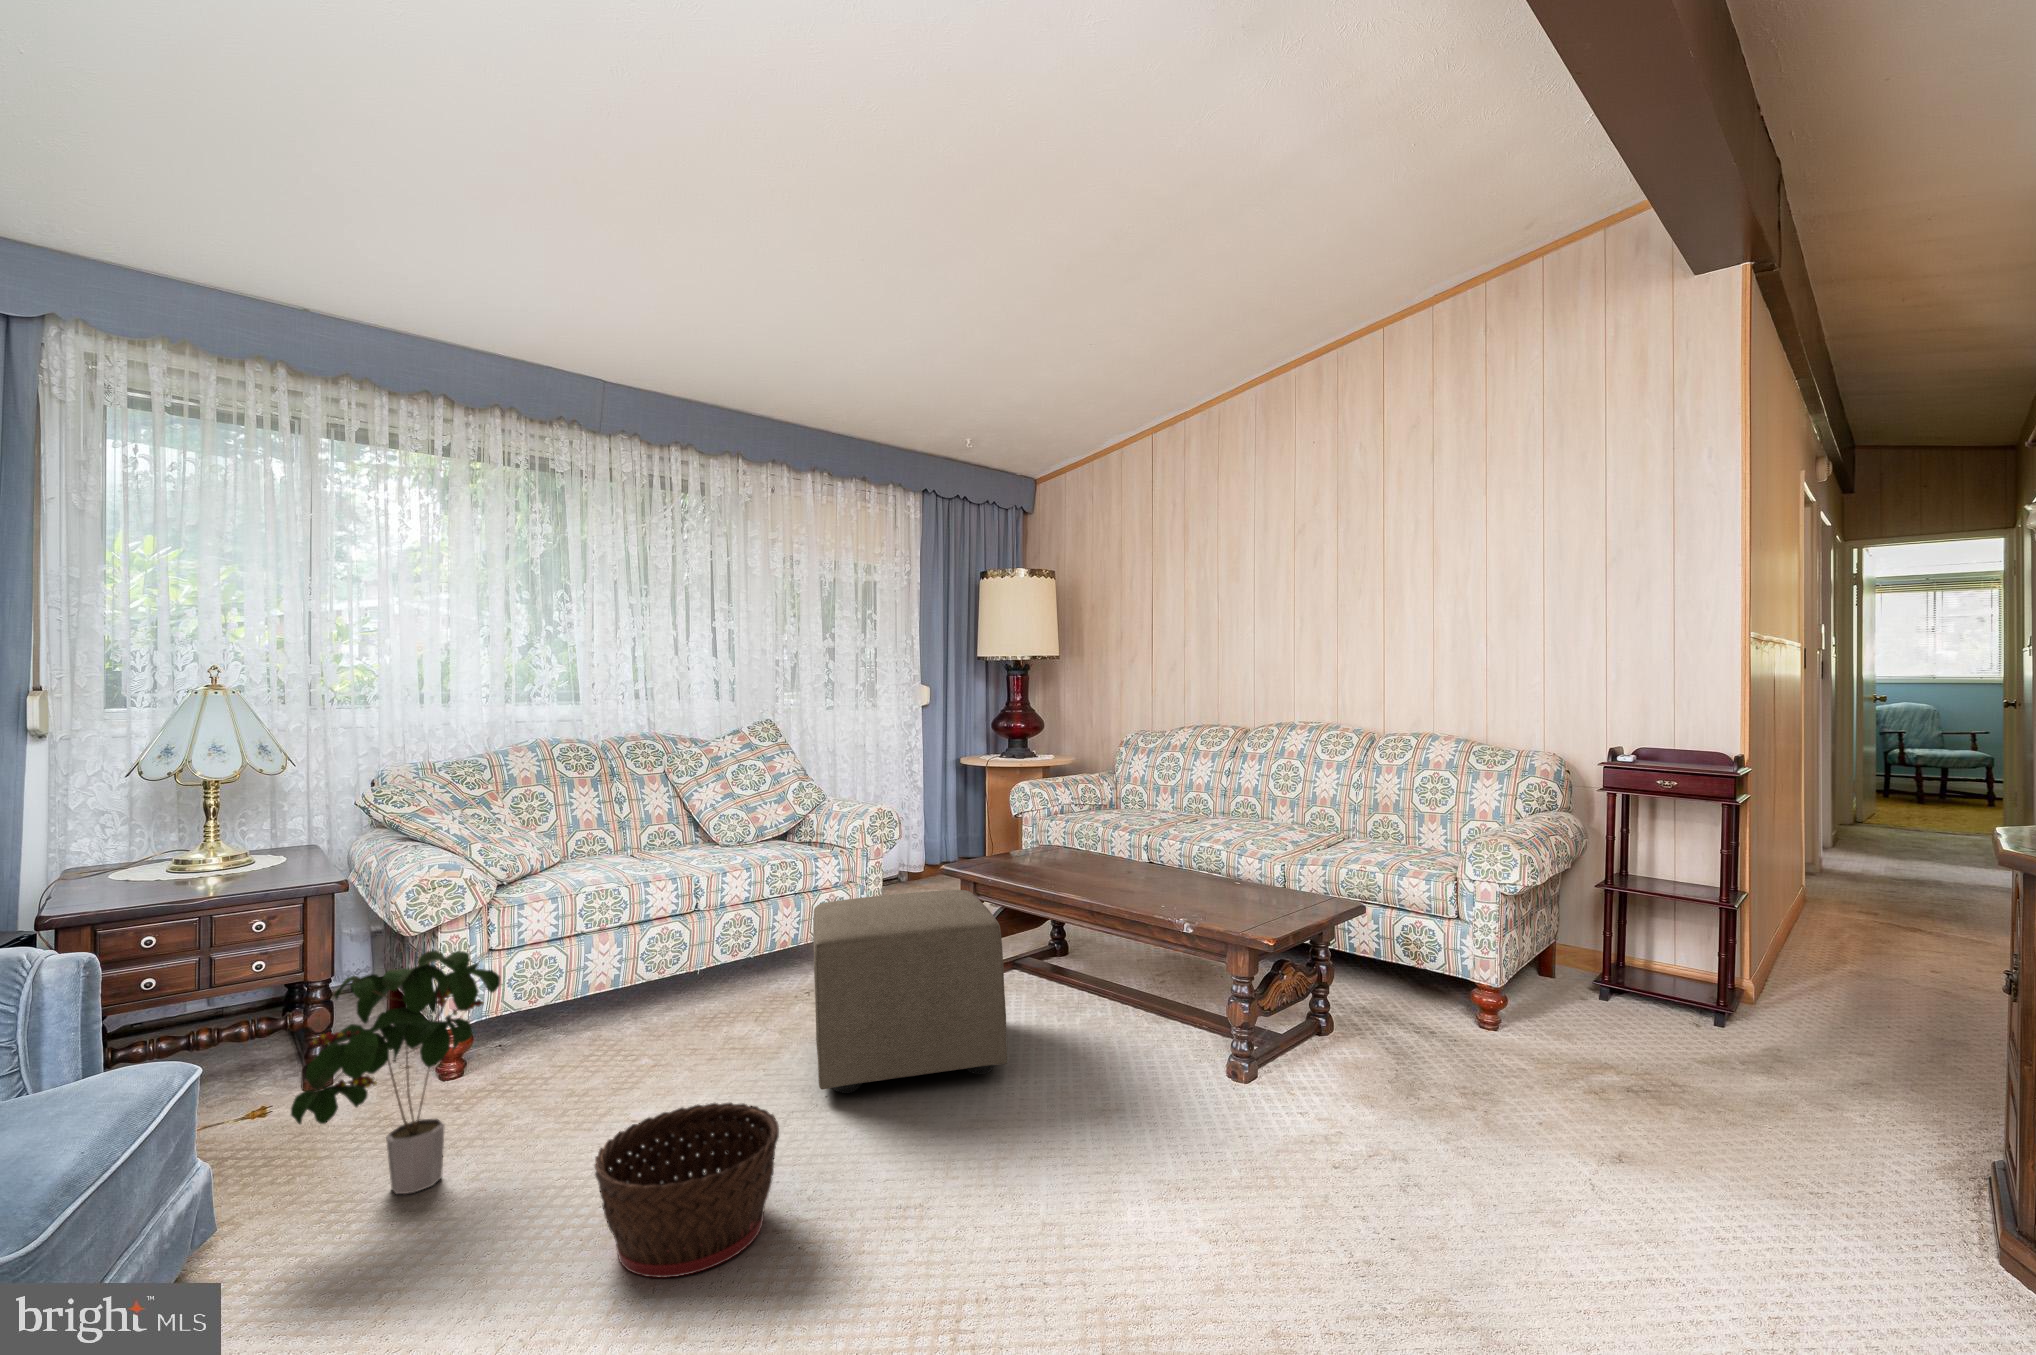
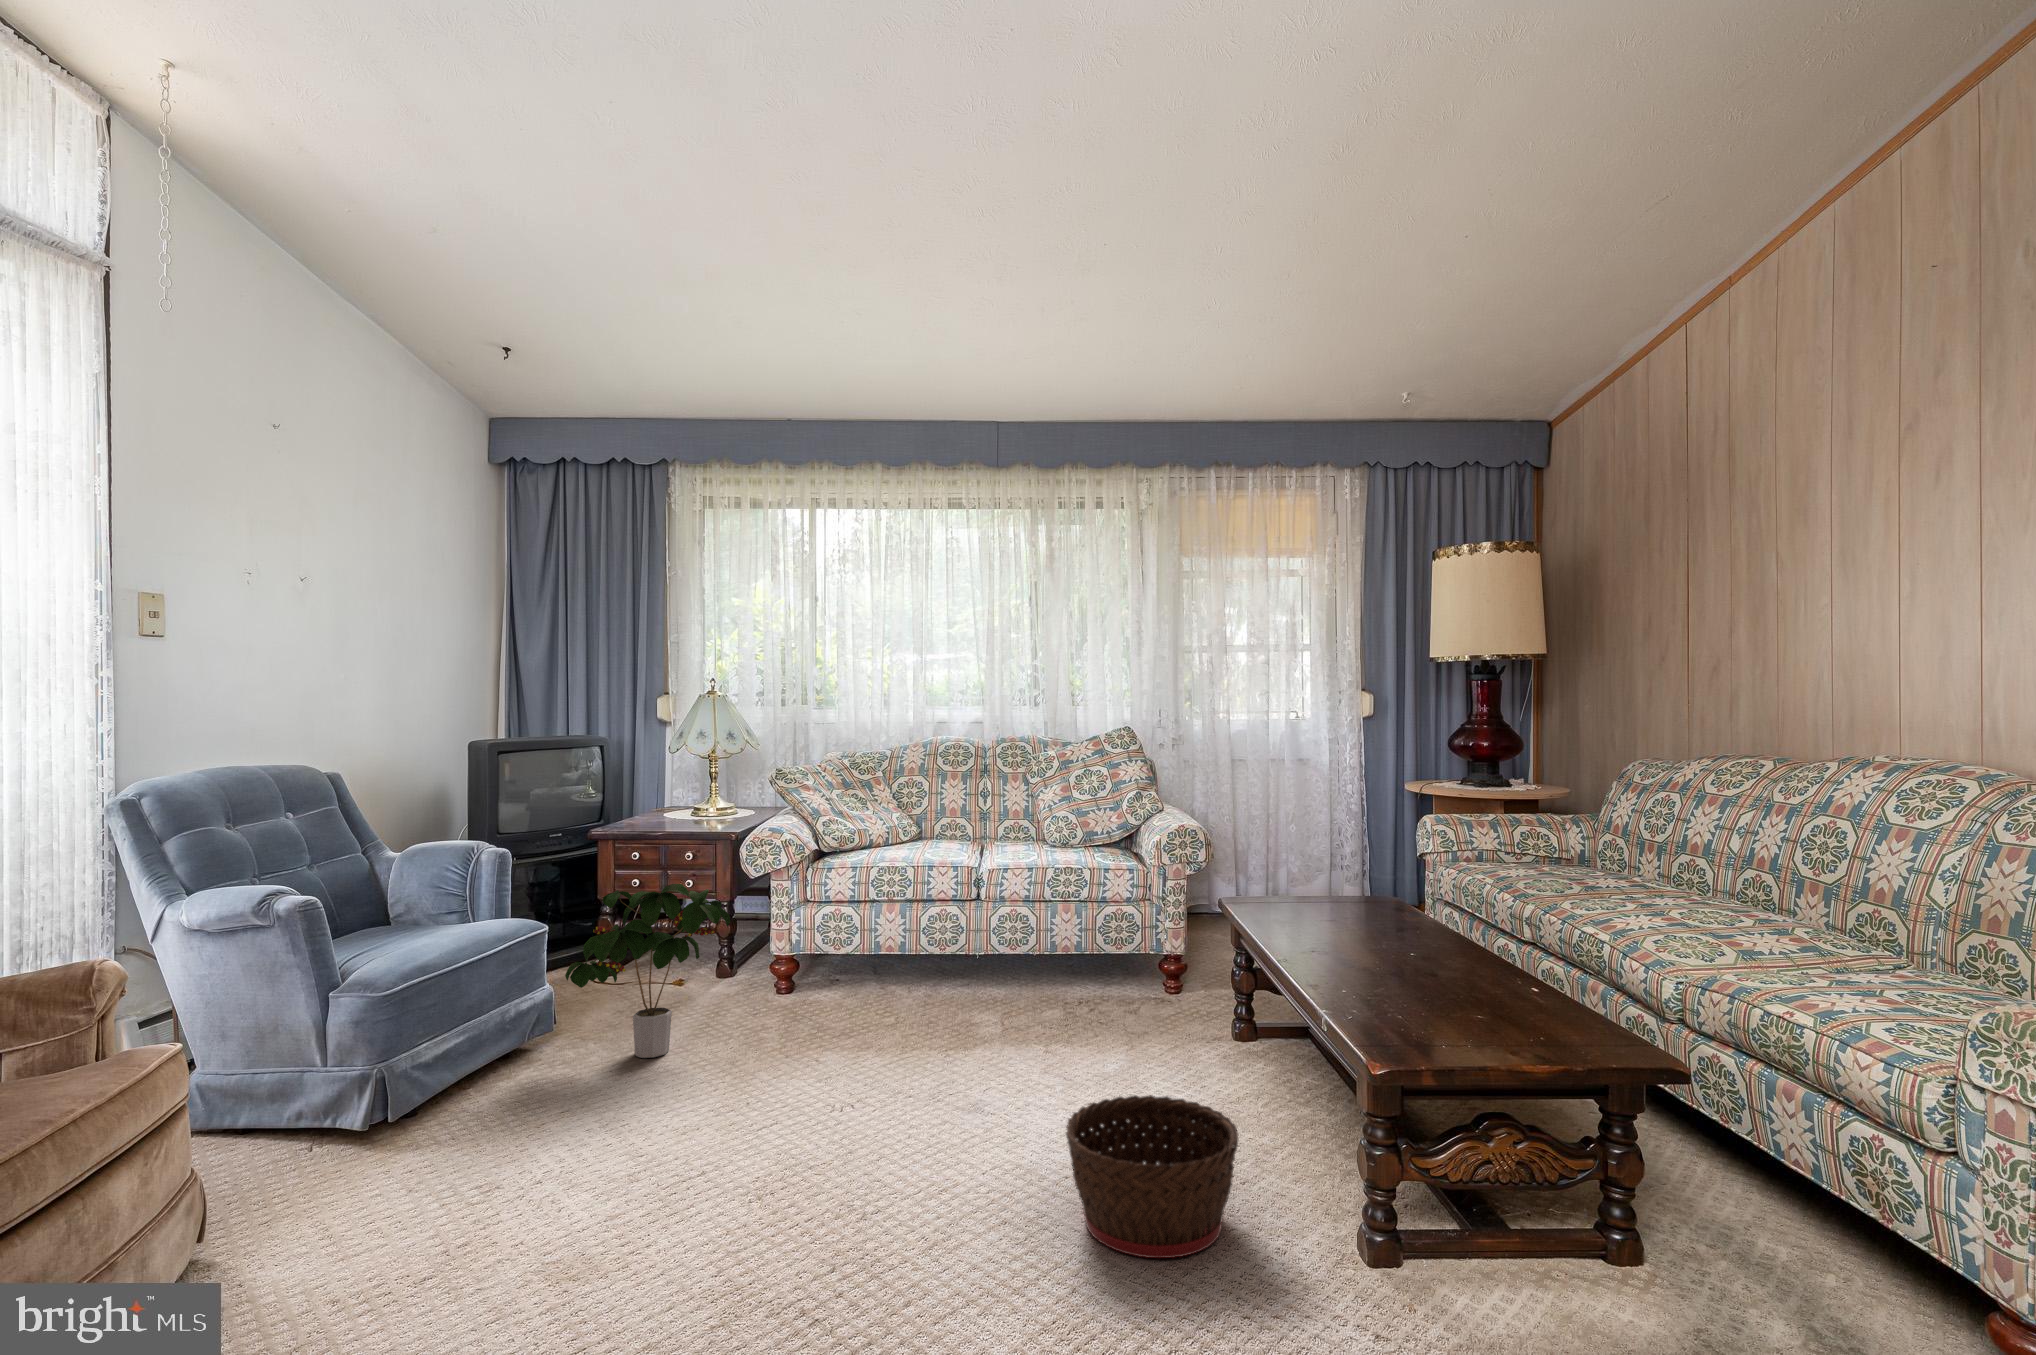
ottoman: present [813,890,1008,1093] -> none [915,909,1163,1125]
basket: present [594,1103,779,1277] -> present [1066,1095,1238,1258]

